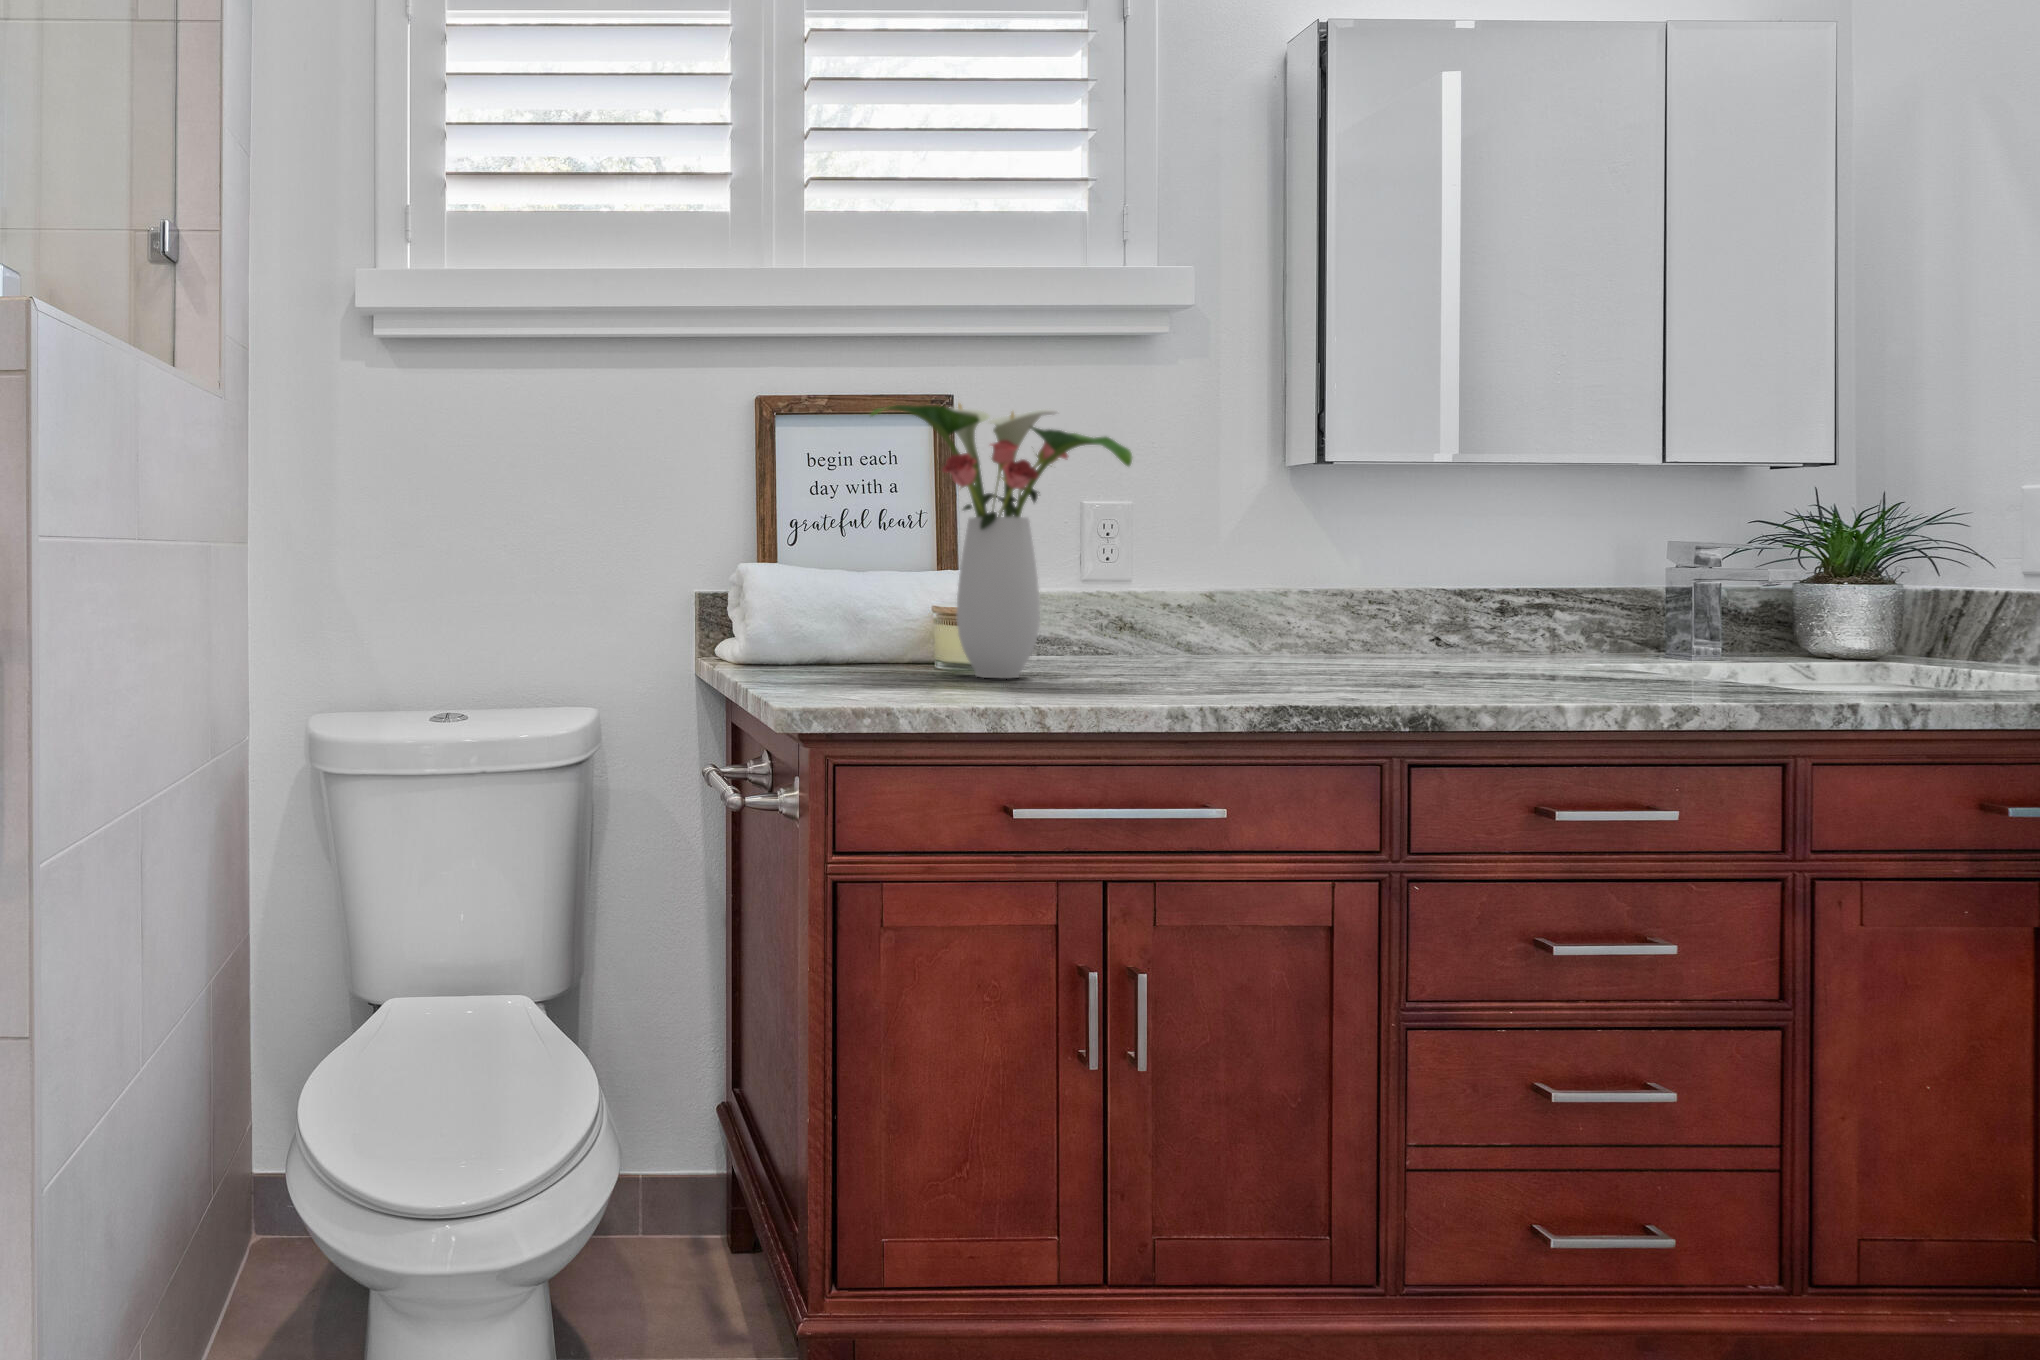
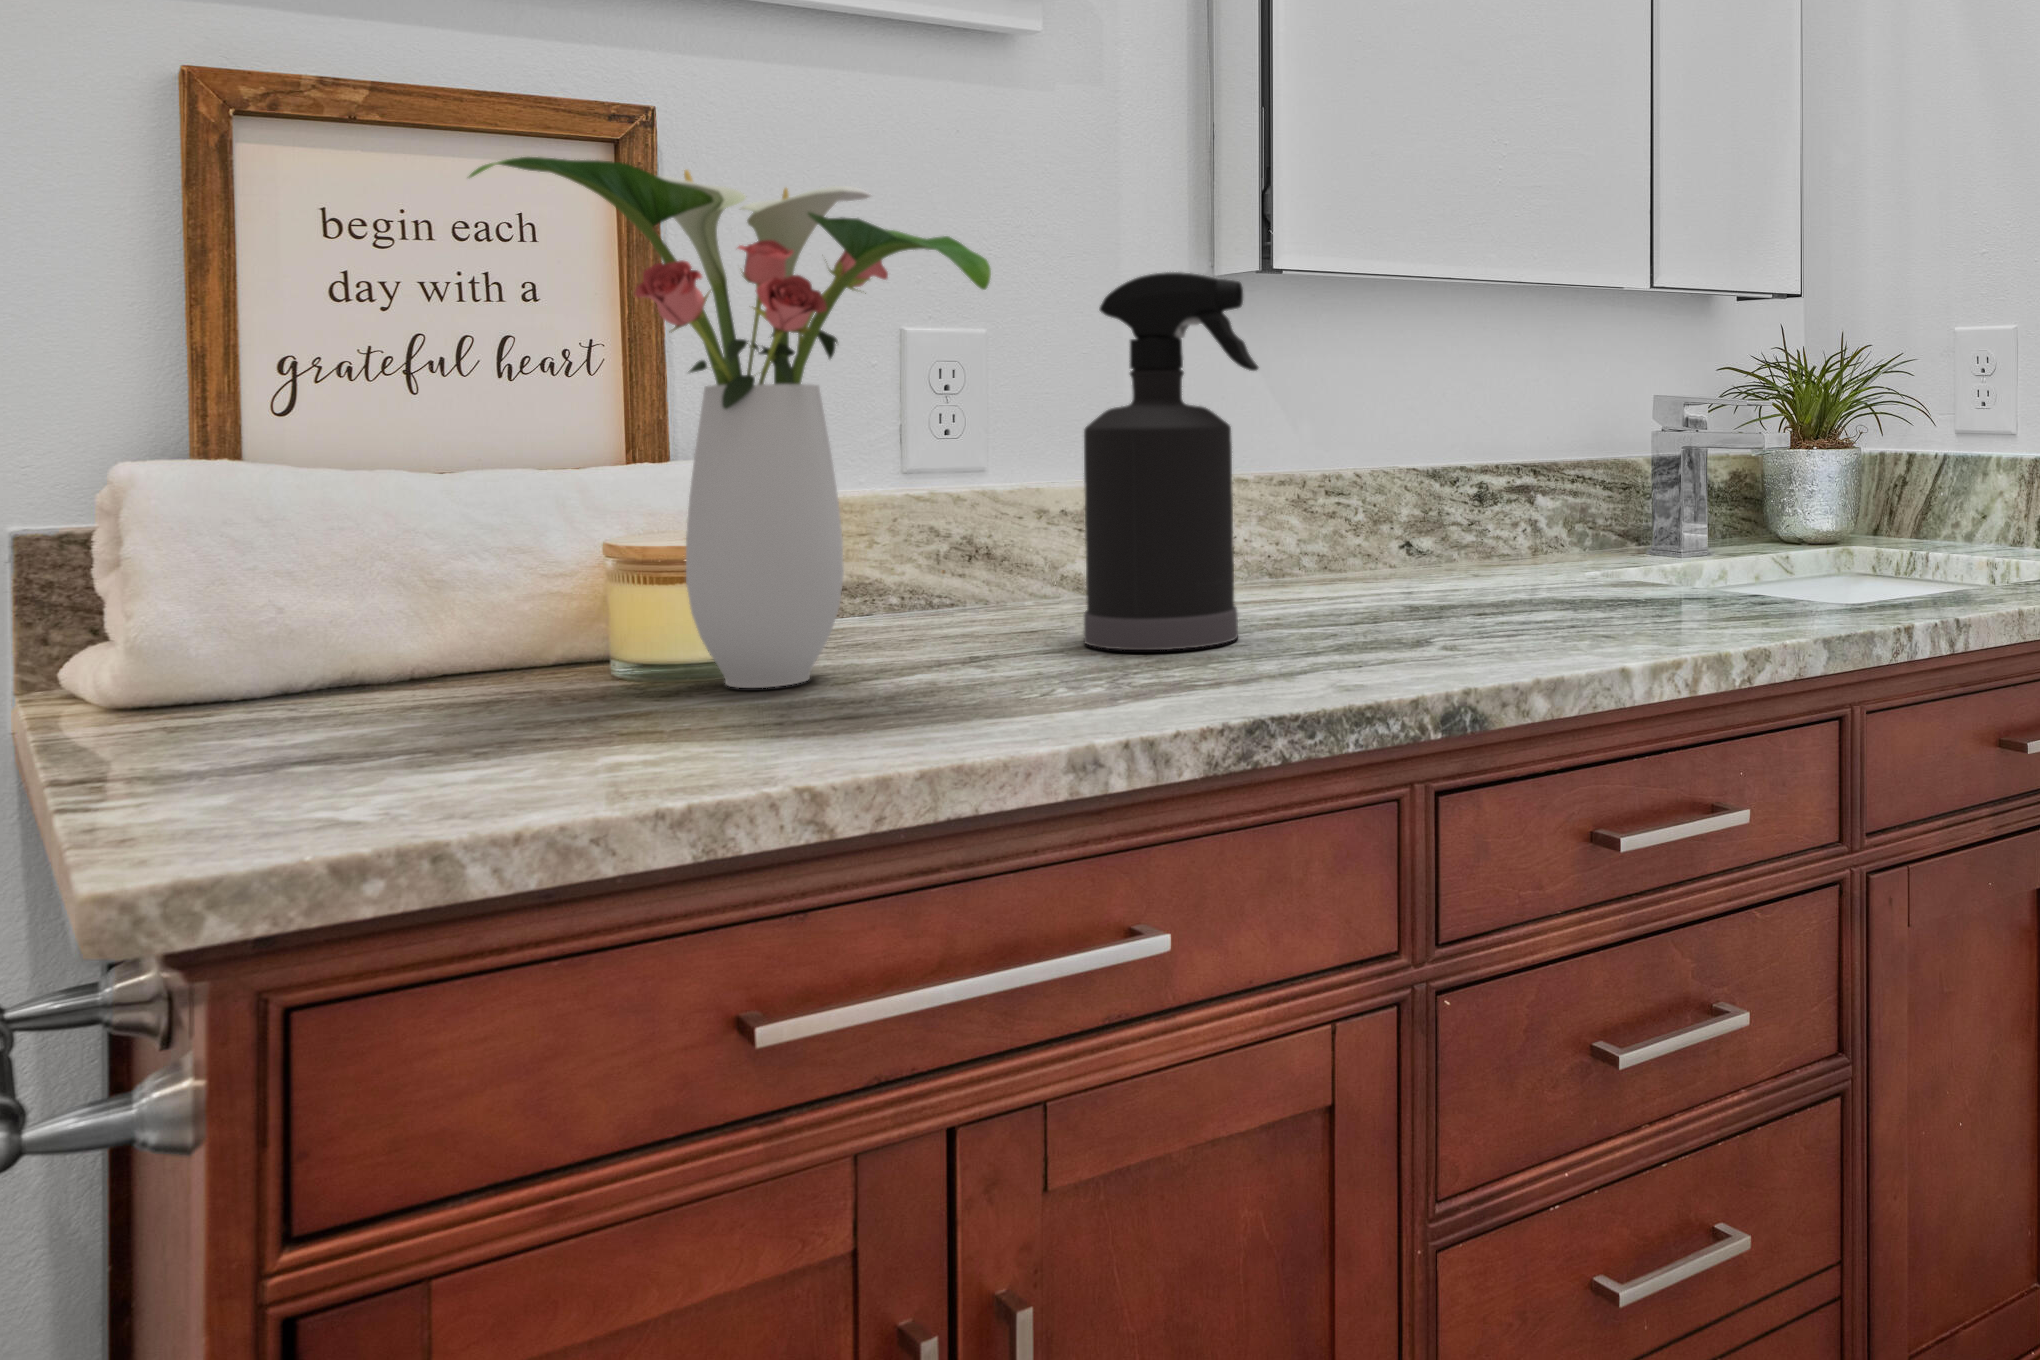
spray bottle: none [1179,451,1302,679] -> present [1084,272,1258,650]

